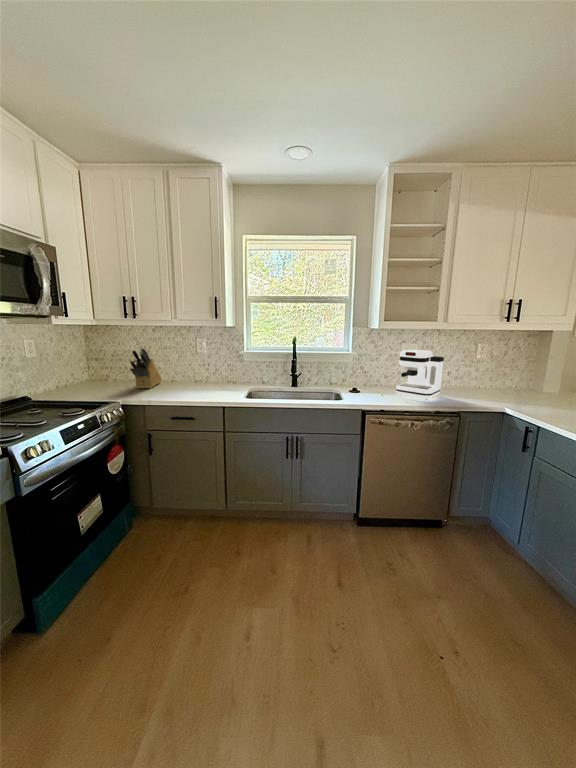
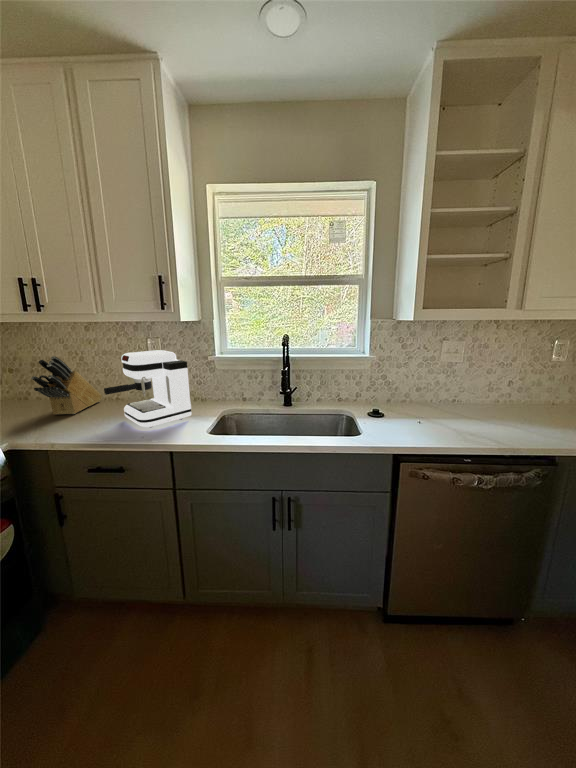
coffee maker: present [396,349,444,400] -> present [104,350,192,428]

